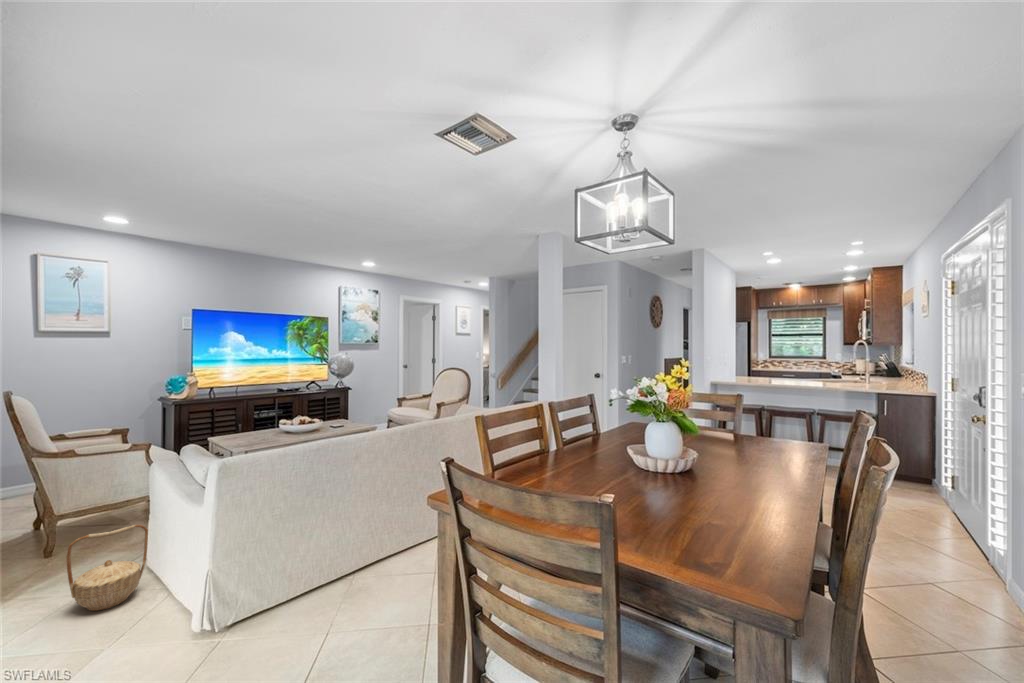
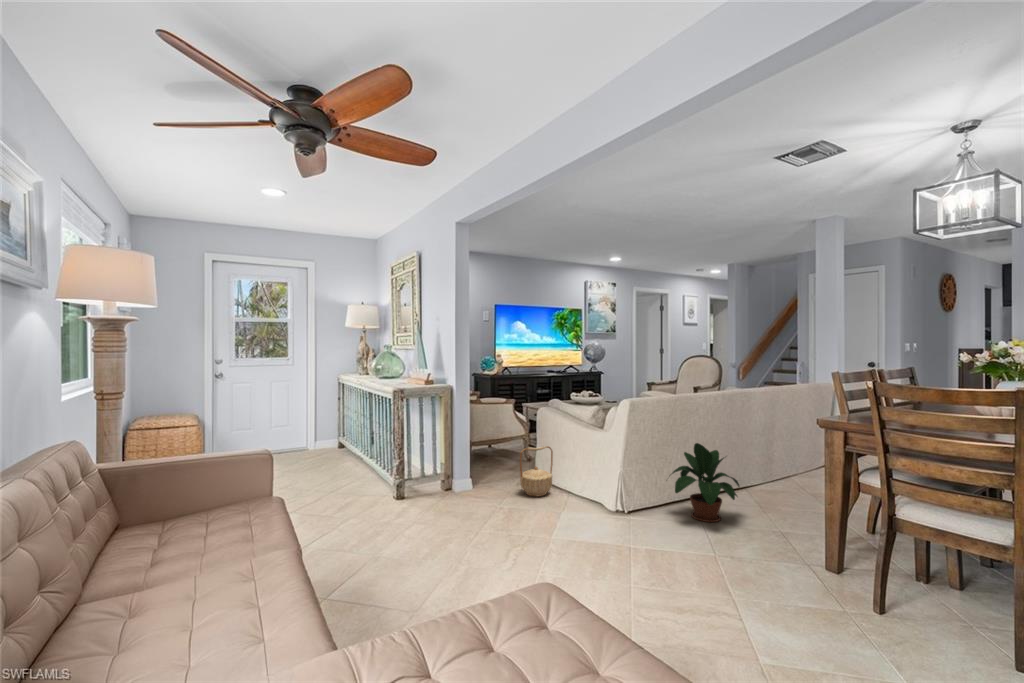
potted plant: none [287,515,395,625] -> present [672,443,739,522]

